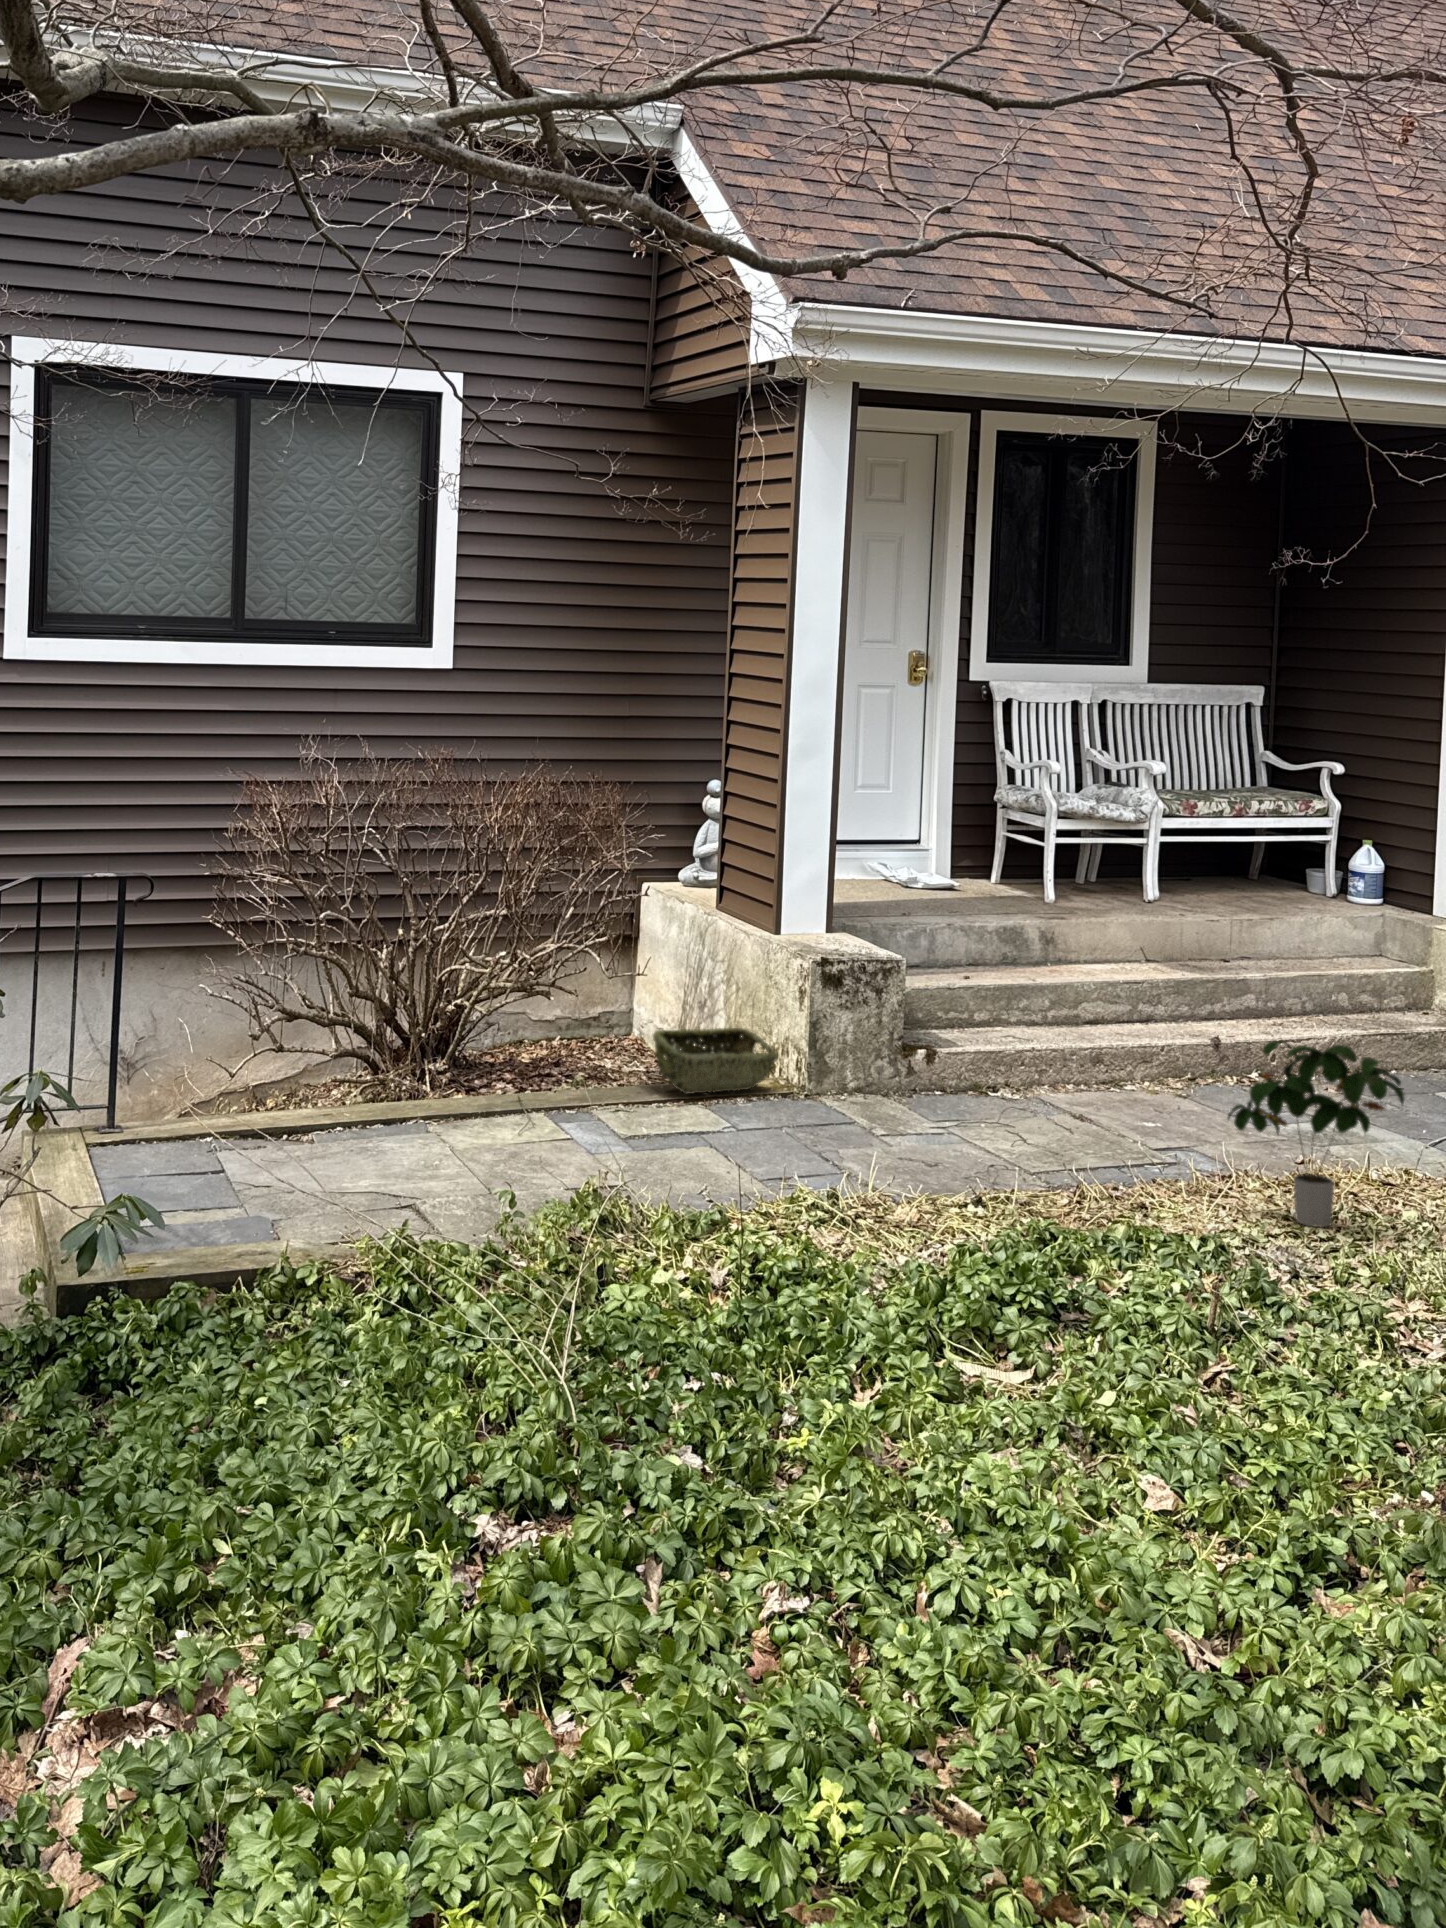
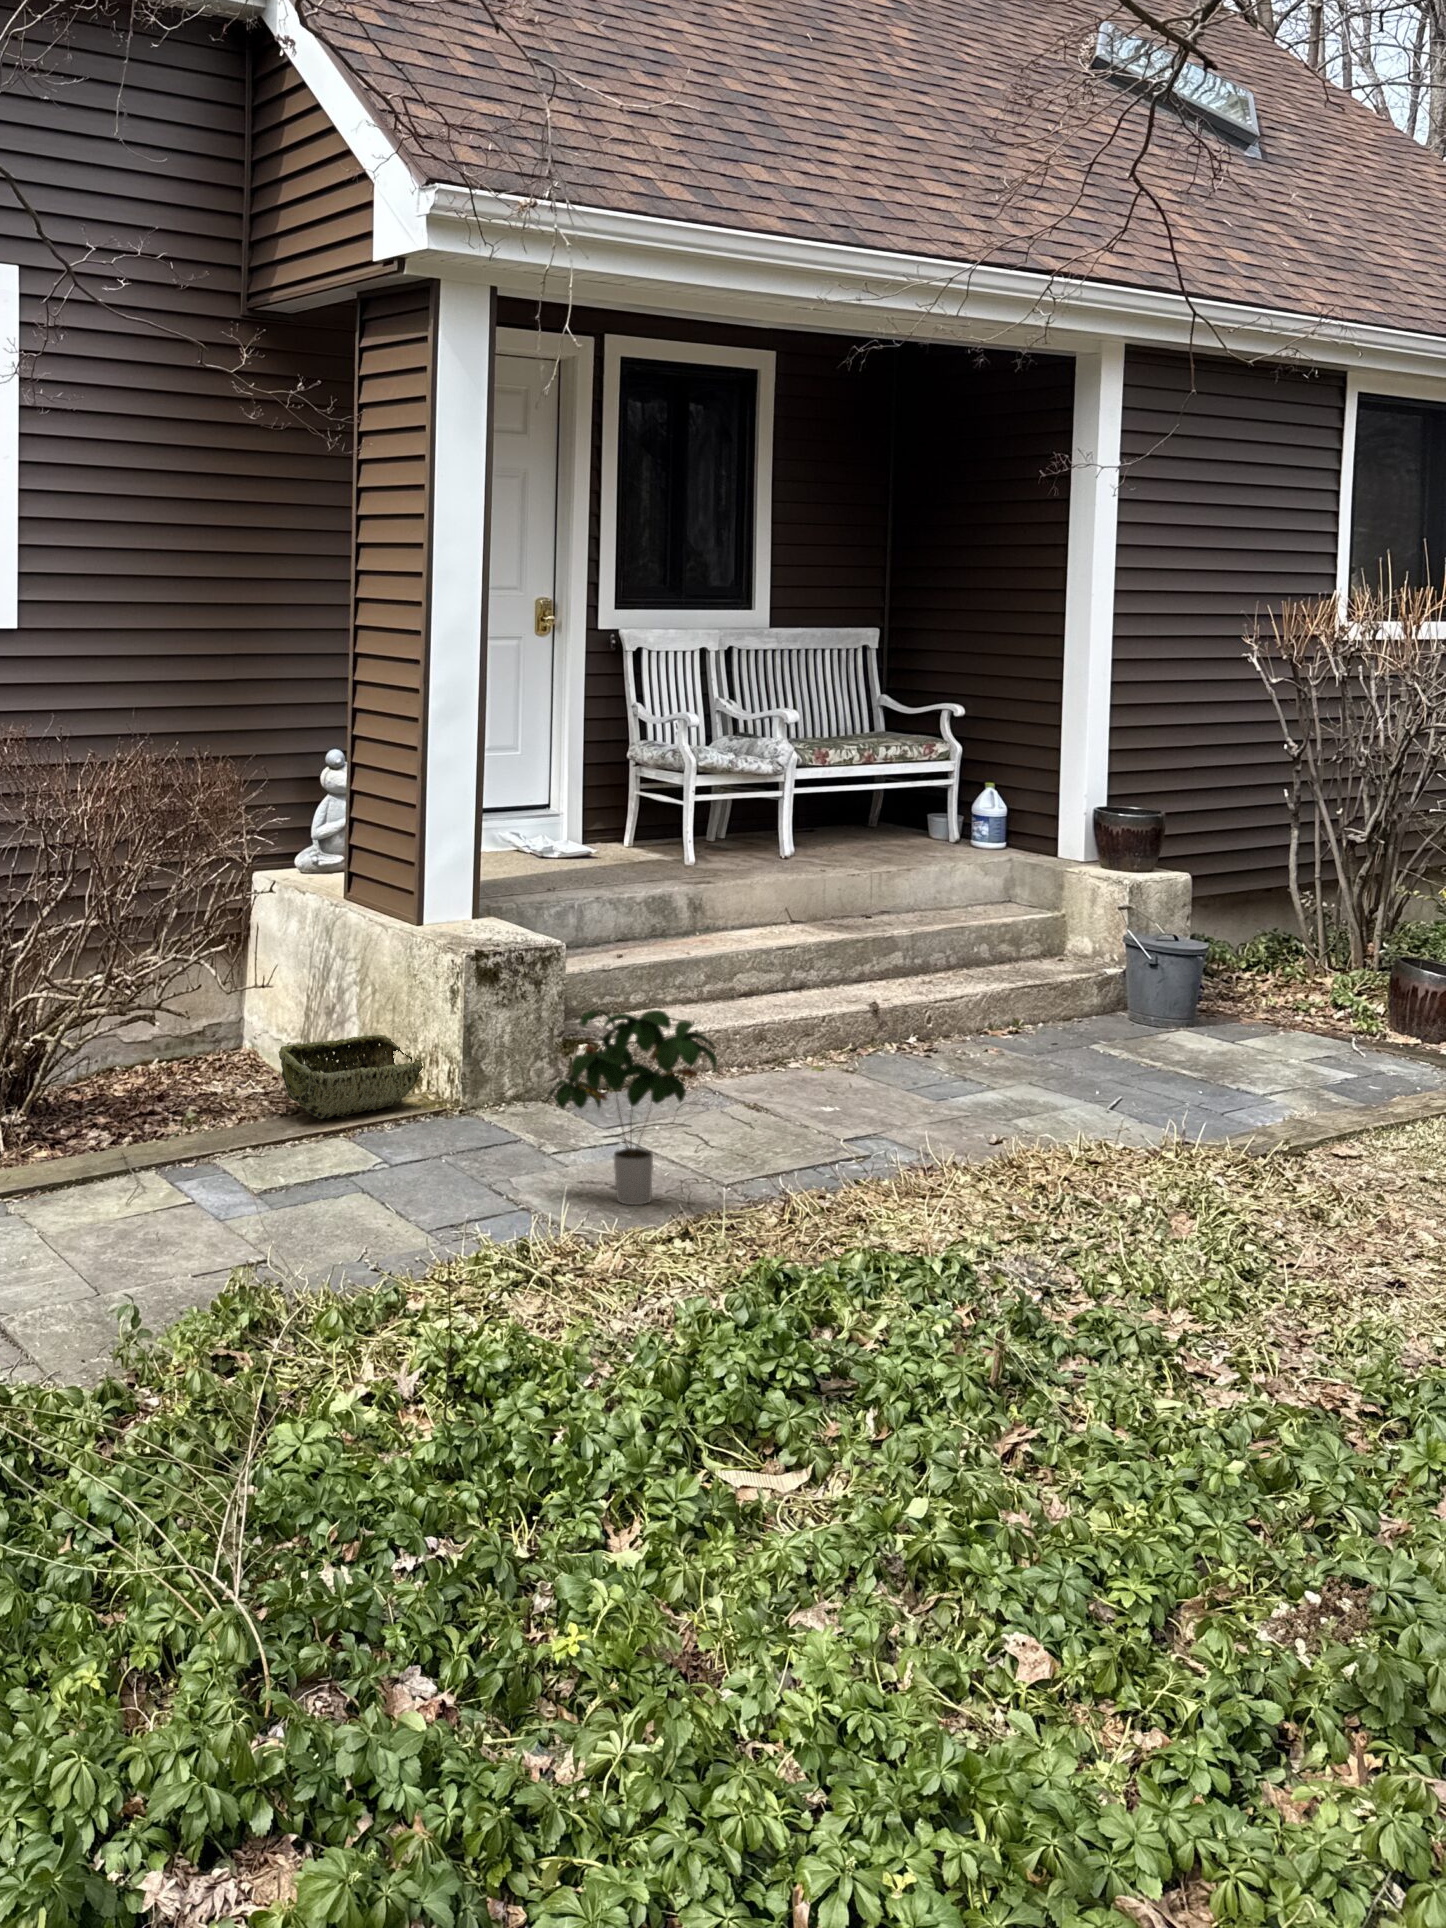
potted plant: present [1228,1040,1404,1227] -> present [549,1009,717,1205]

